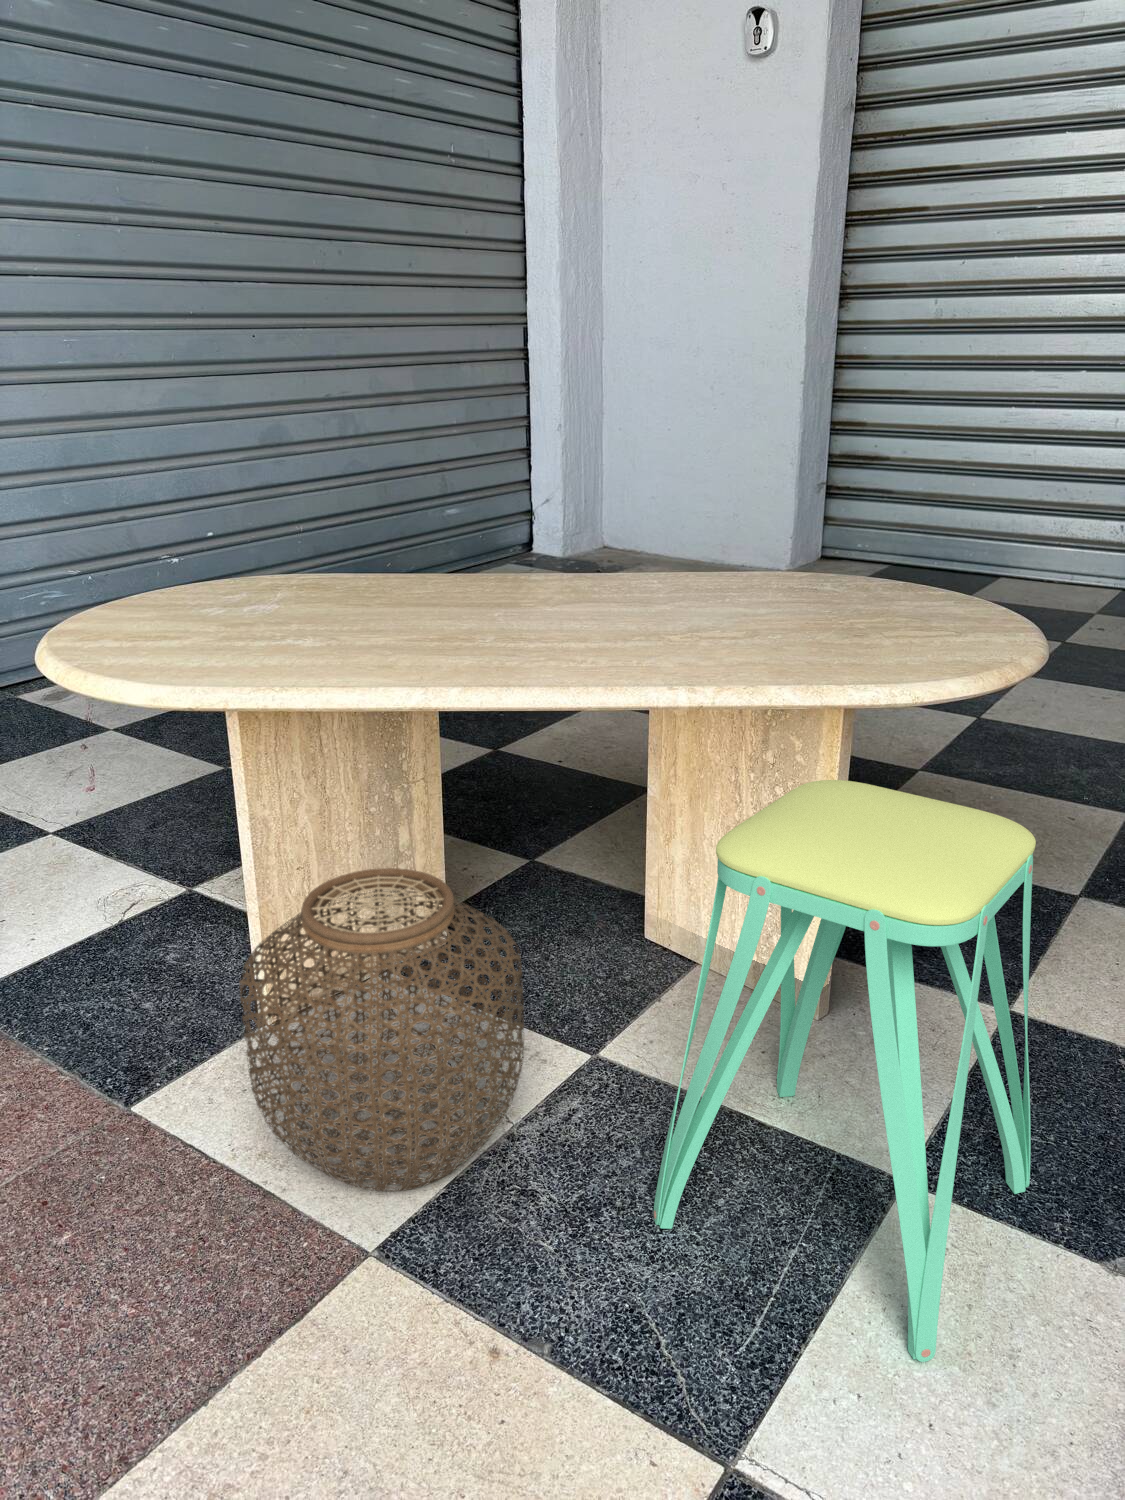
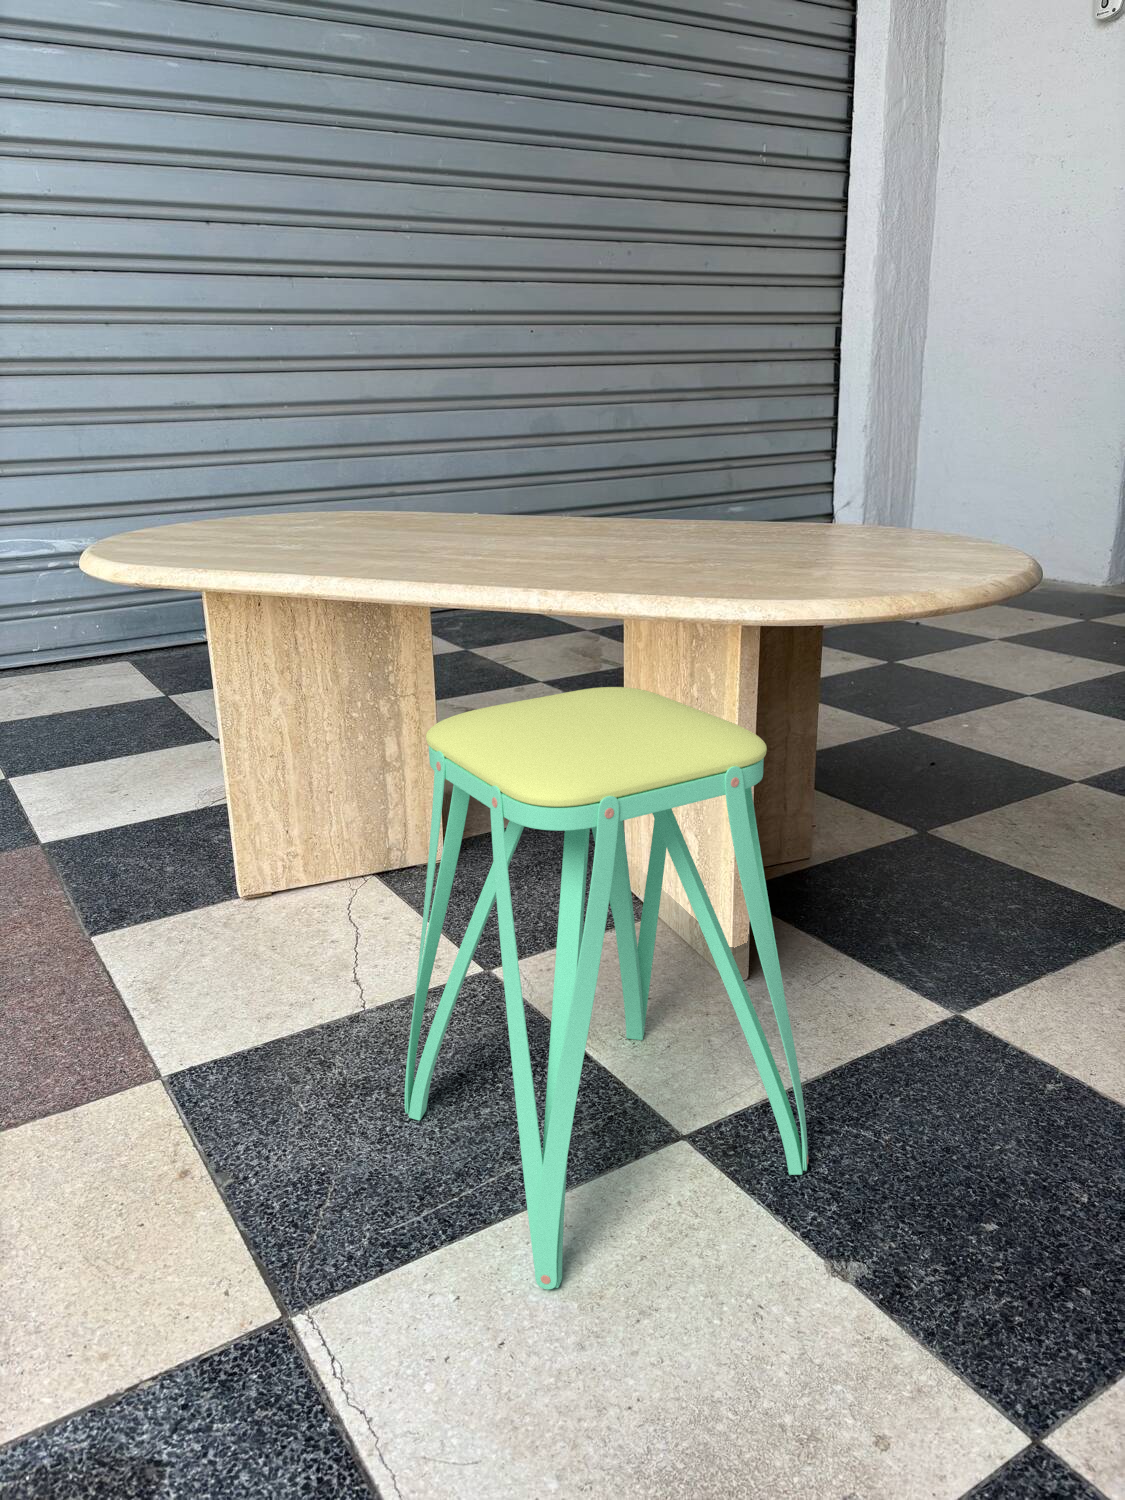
woven basket: present [239,868,524,1192] -> none [95,742,368,1039]

